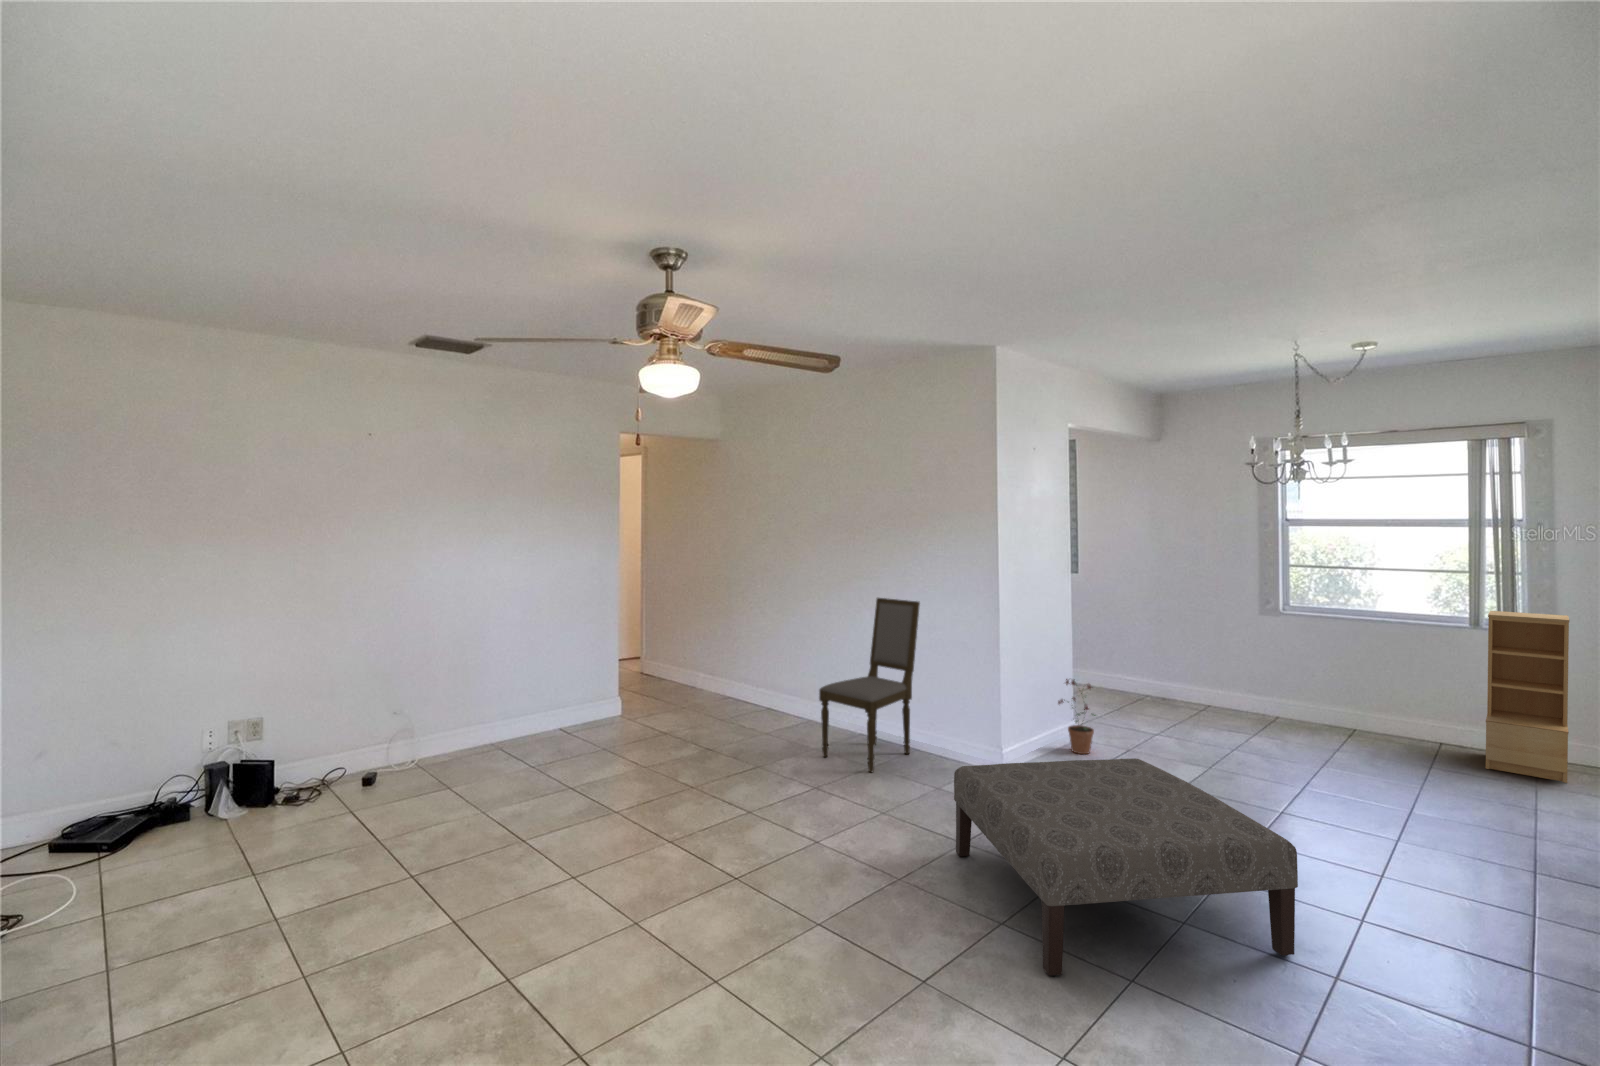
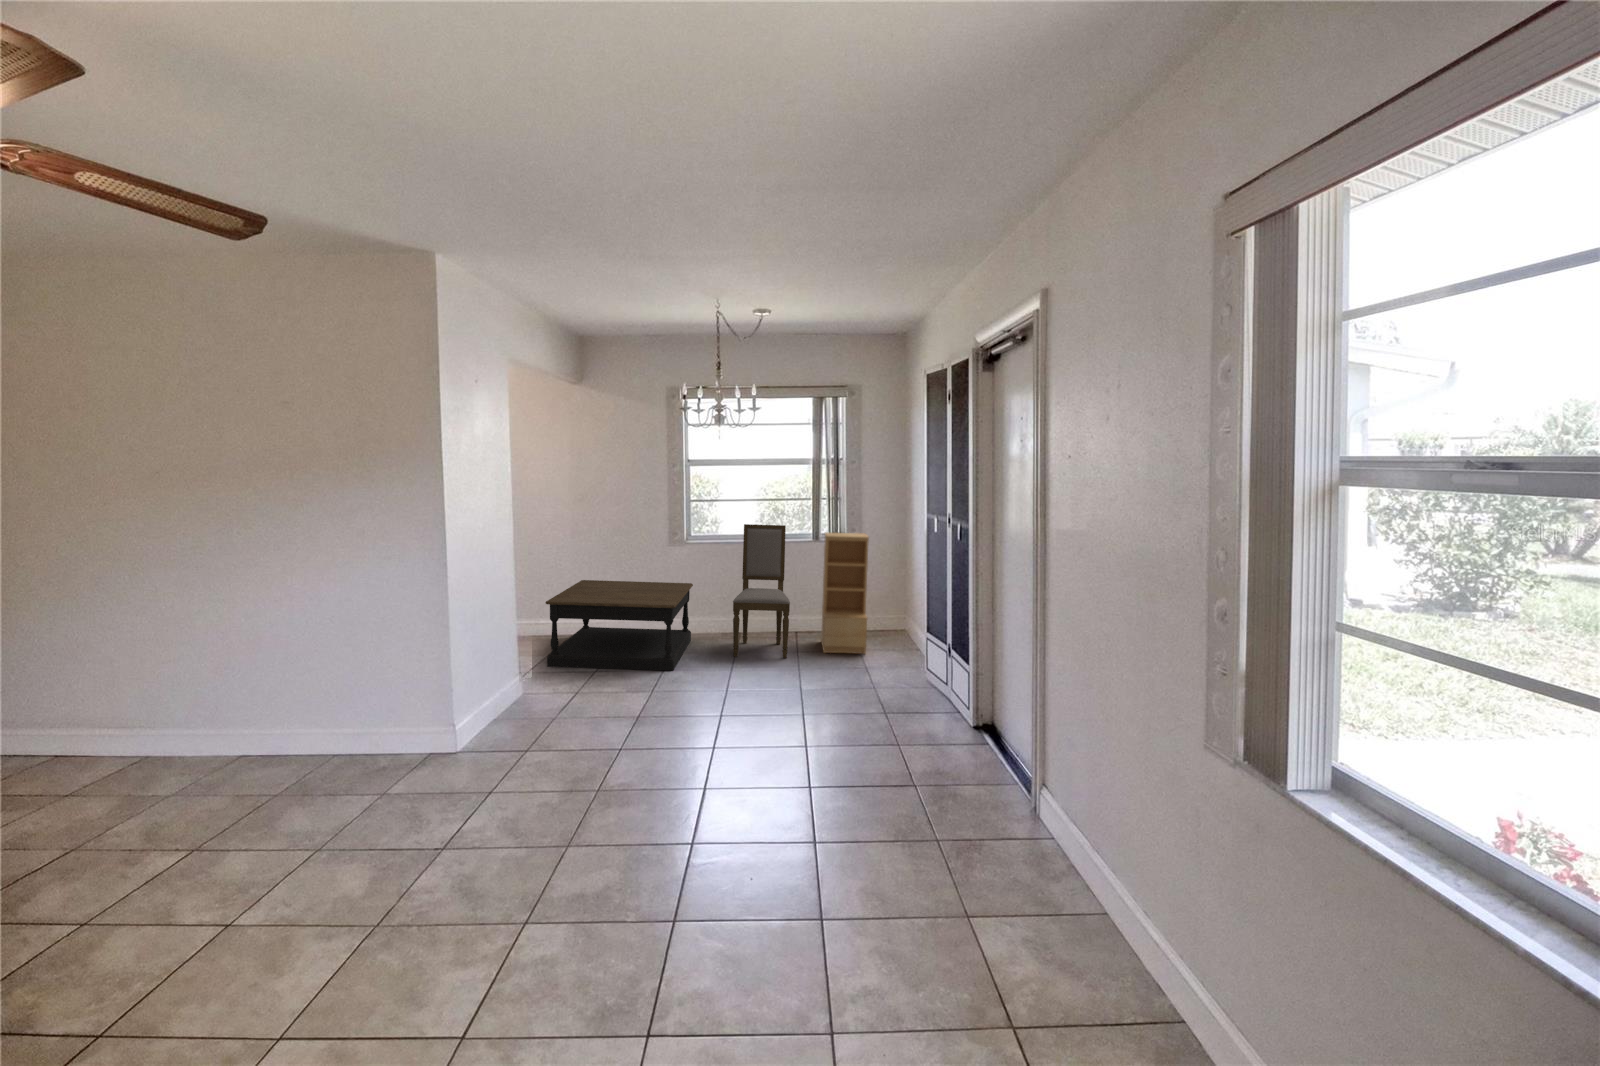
dining chair: present [819,598,920,772] -> present [733,524,790,658]
coffee table: none [1111,644,1287,748] -> present [545,580,693,670]
potted plant: present [1058,679,1096,754] -> none [504,631,548,710]
ottoman: present [954,758,1298,976] -> none [434,707,775,960]

